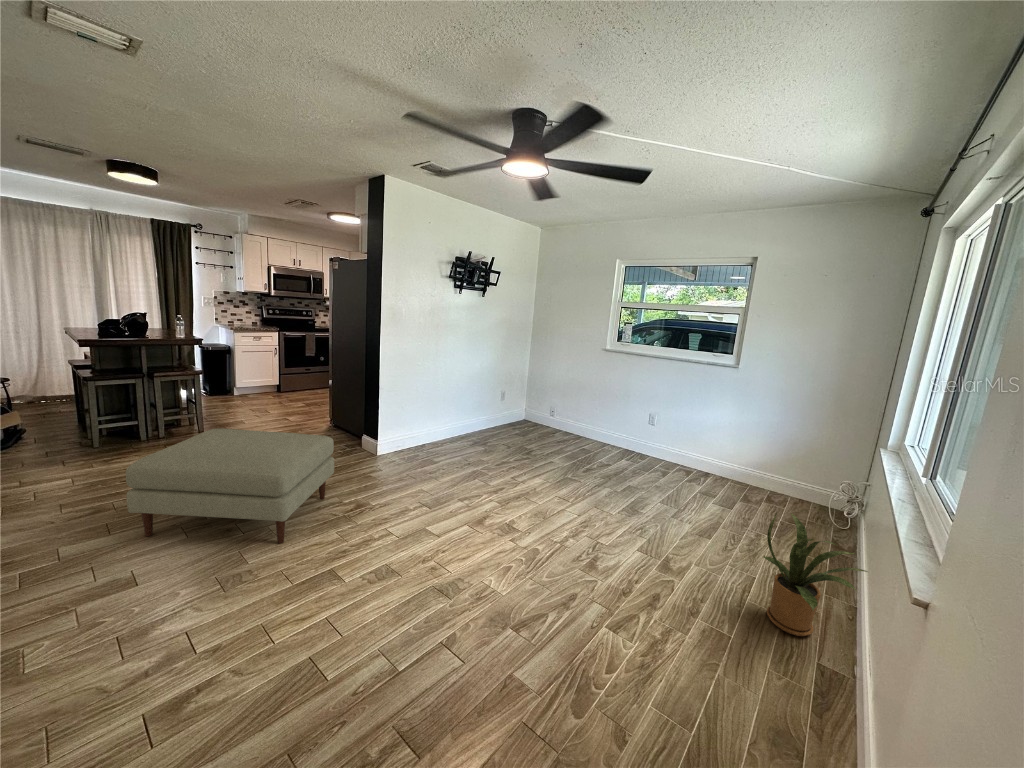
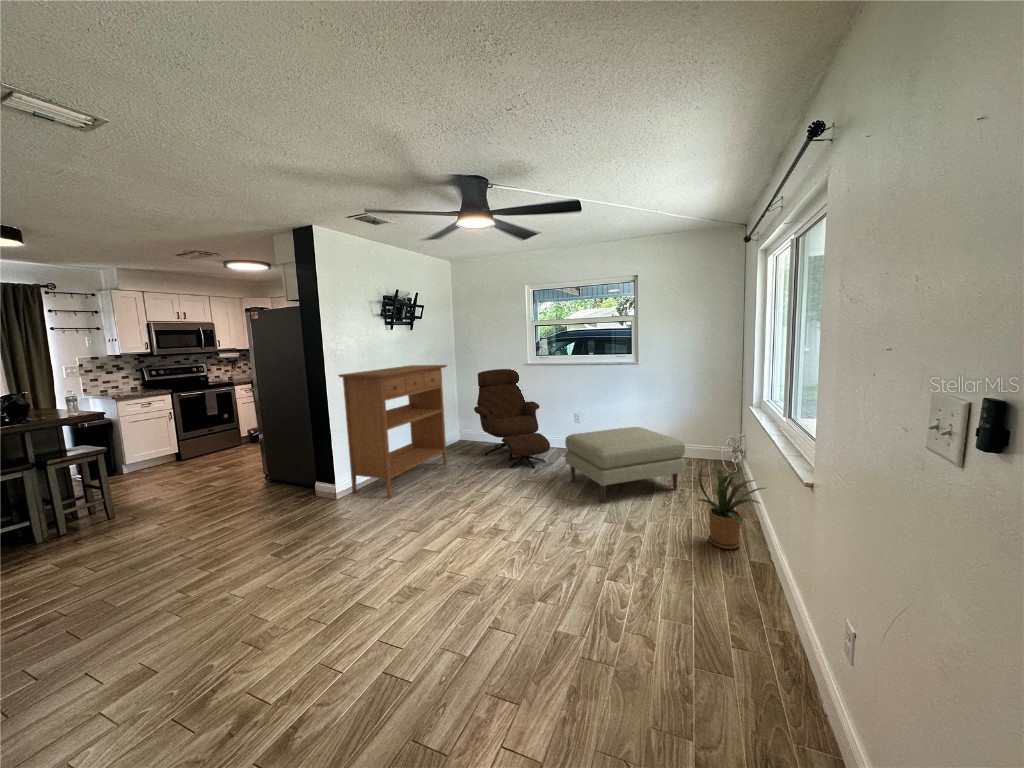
console table: none [395,333,513,465] -> present [338,365,447,498]
lounge chair: none [538,351,611,466] -> present [474,369,550,468]
ottoman: present [126,429,334,544] -> present [565,427,686,503]

